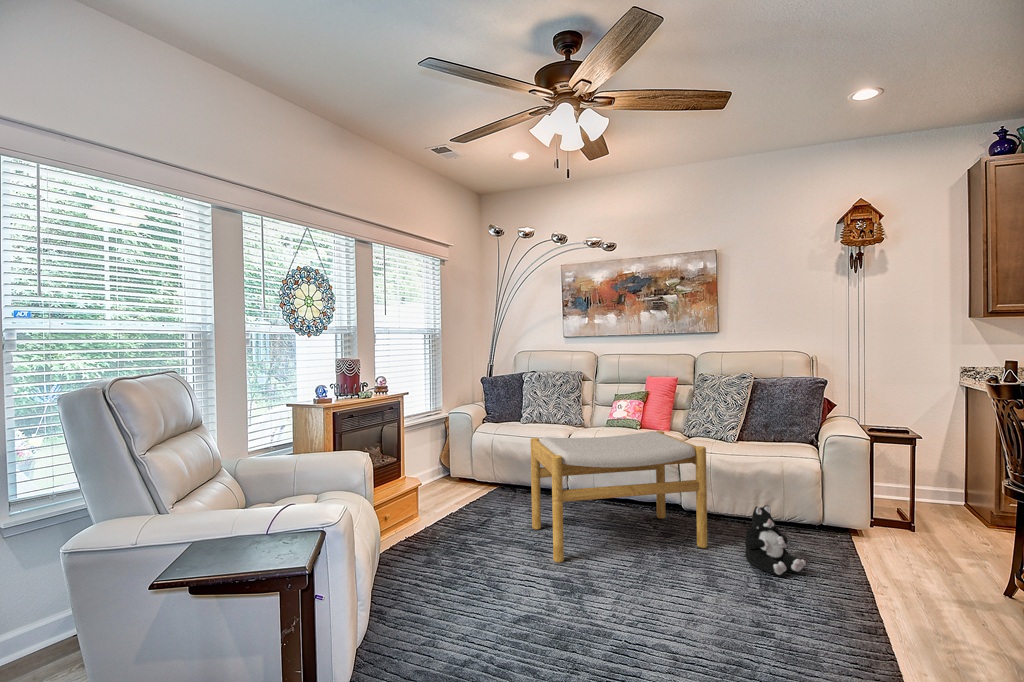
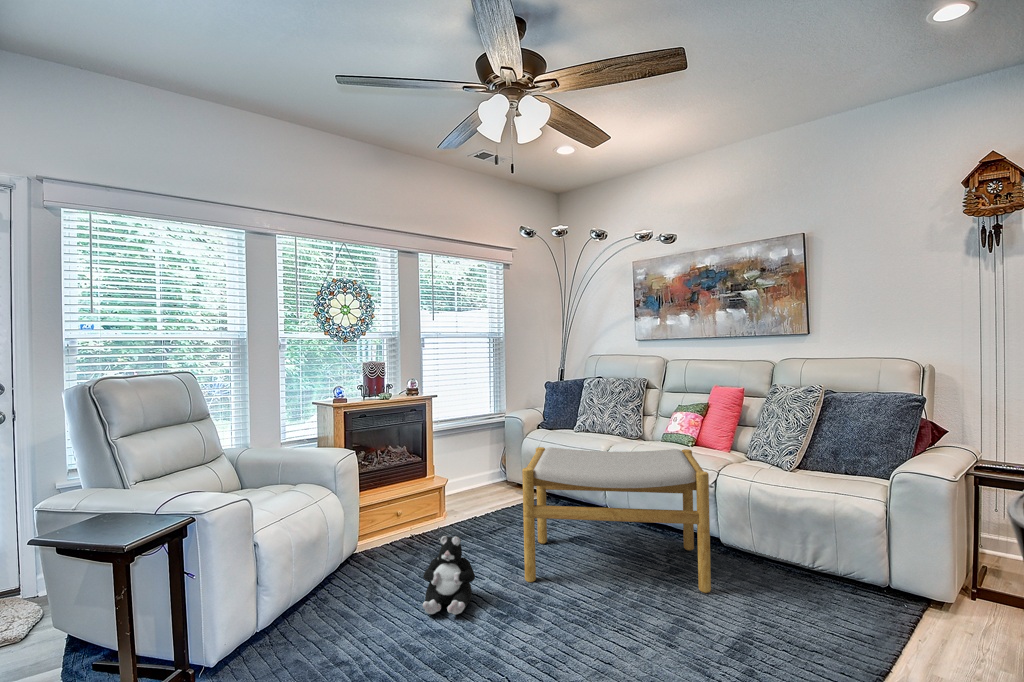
plush toy: present [745,505,806,575] -> present [423,535,475,615]

